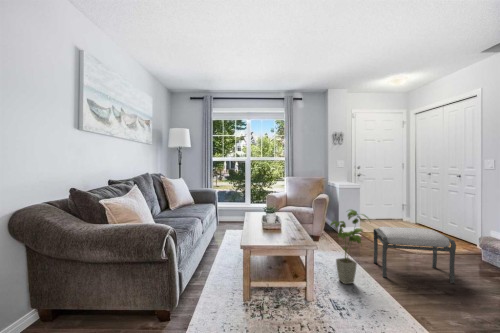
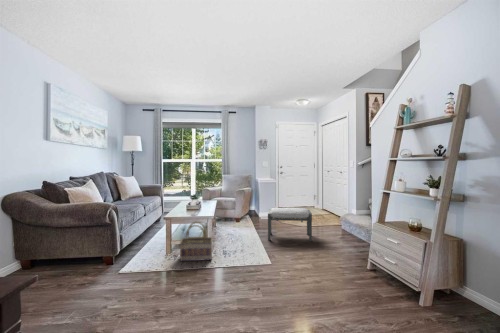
house plant: present [330,209,369,284] -> none [230,194,254,244]
basket: none [272,255,326,322] -> present [180,222,212,261]

